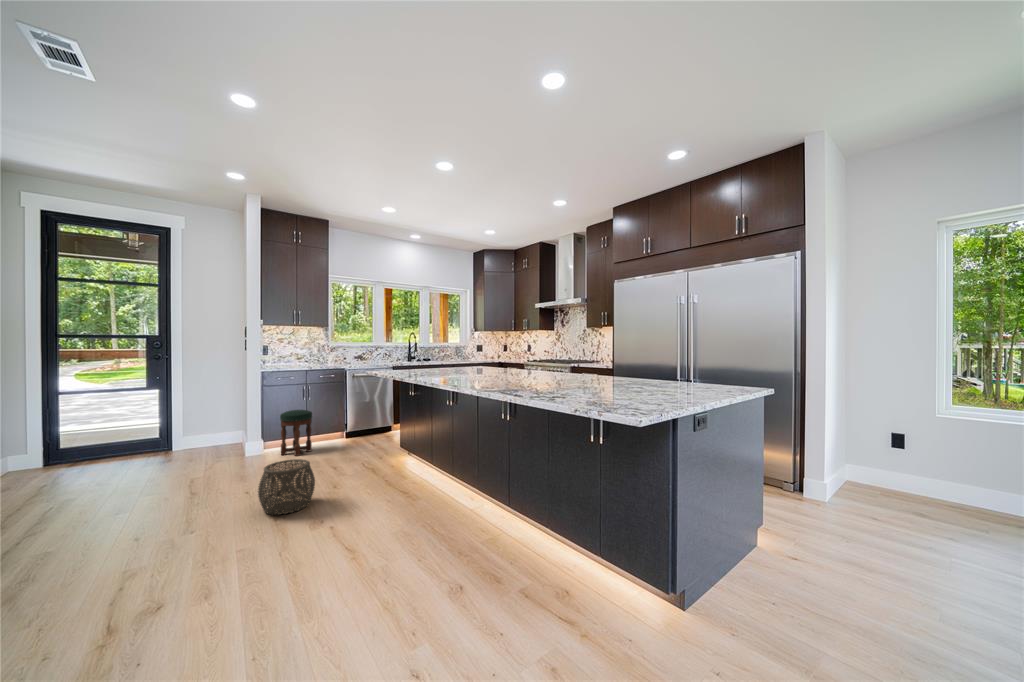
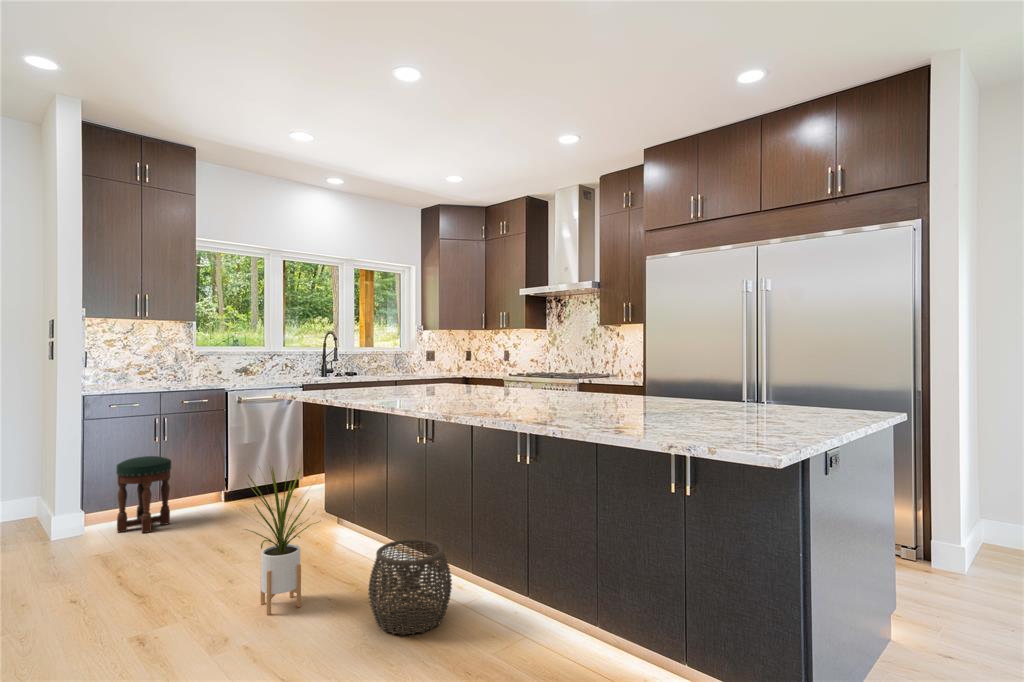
house plant: none [336,411,390,505] -> present [245,467,318,615]
woven basket: present [258,459,315,515] -> present [368,539,452,635]

